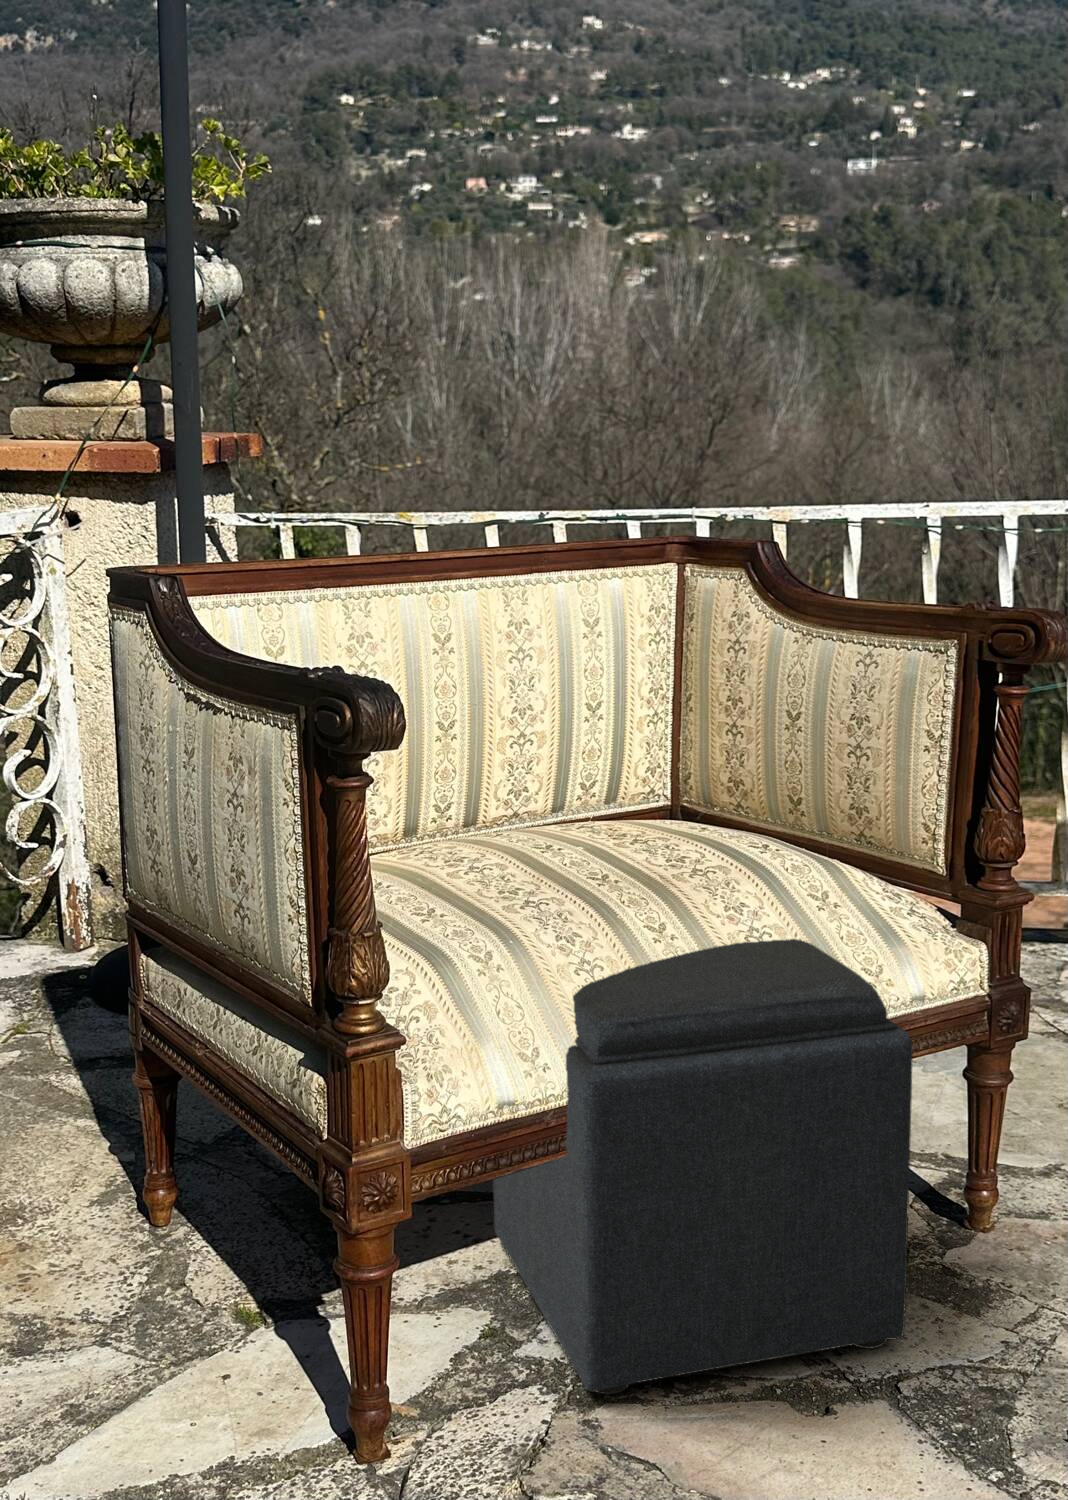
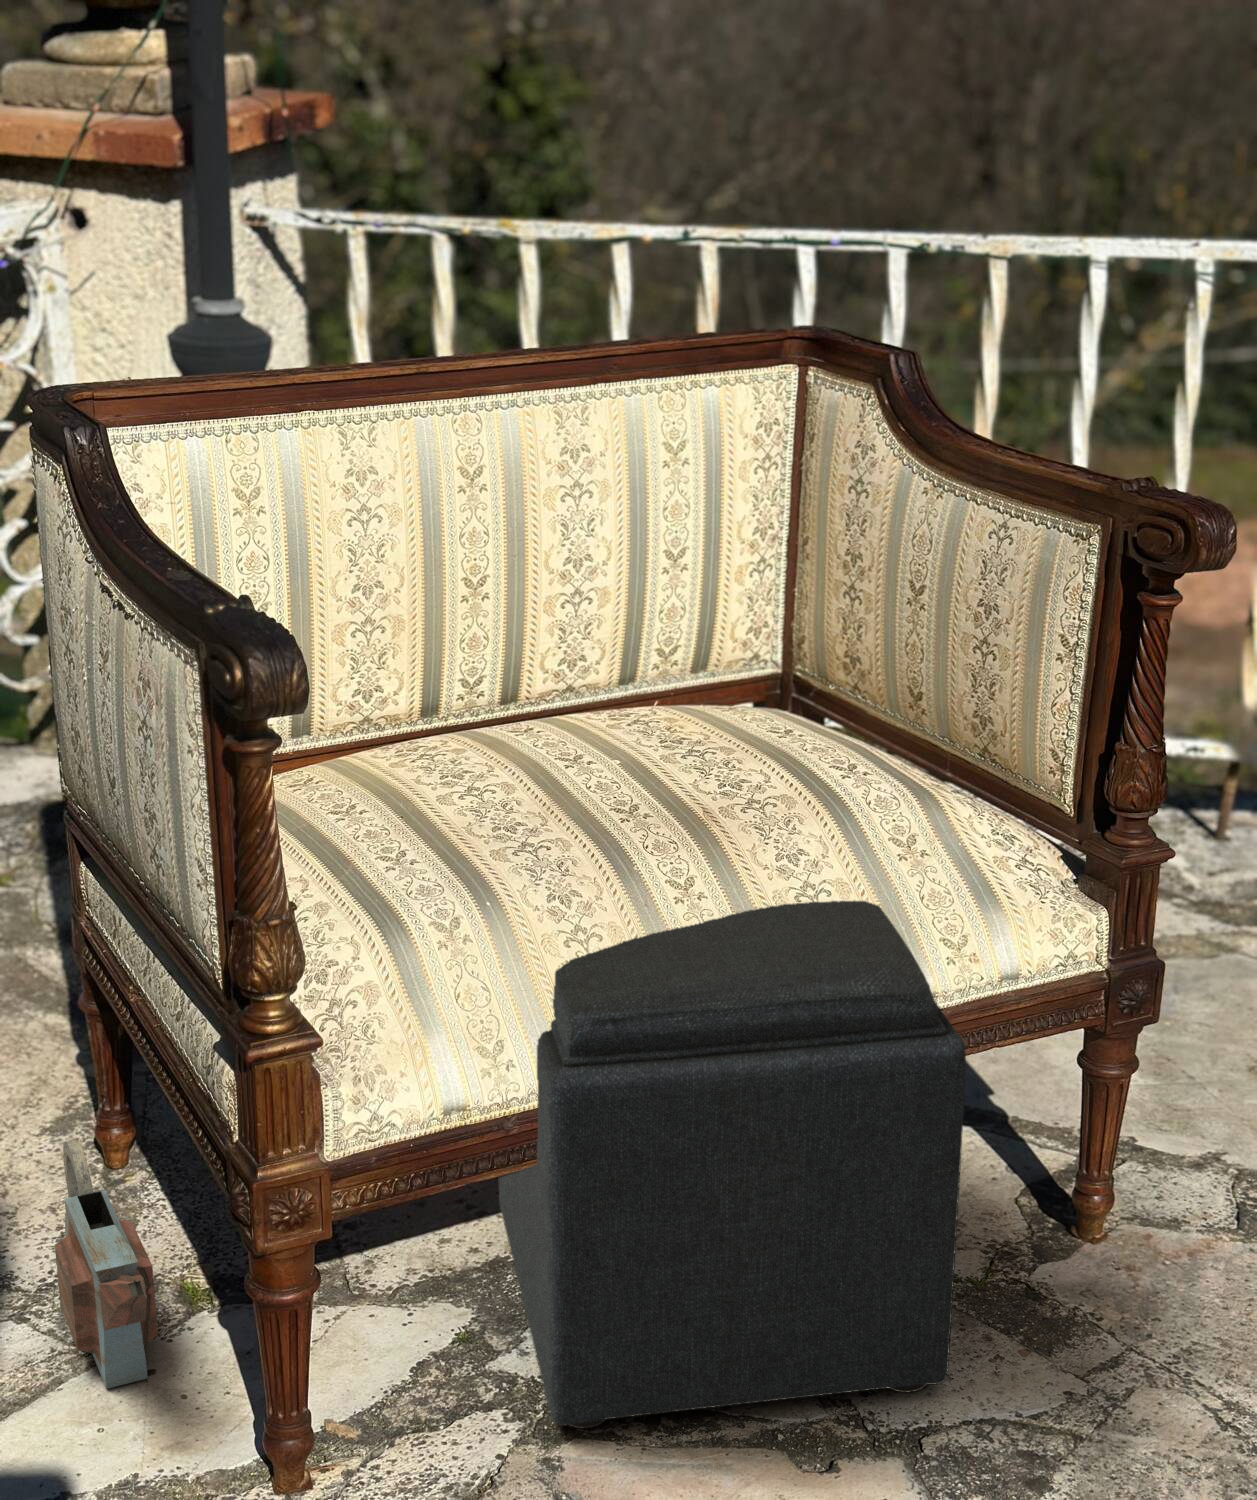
watering can: none [135,1181,234,1393] -> present [55,1138,158,1389]

